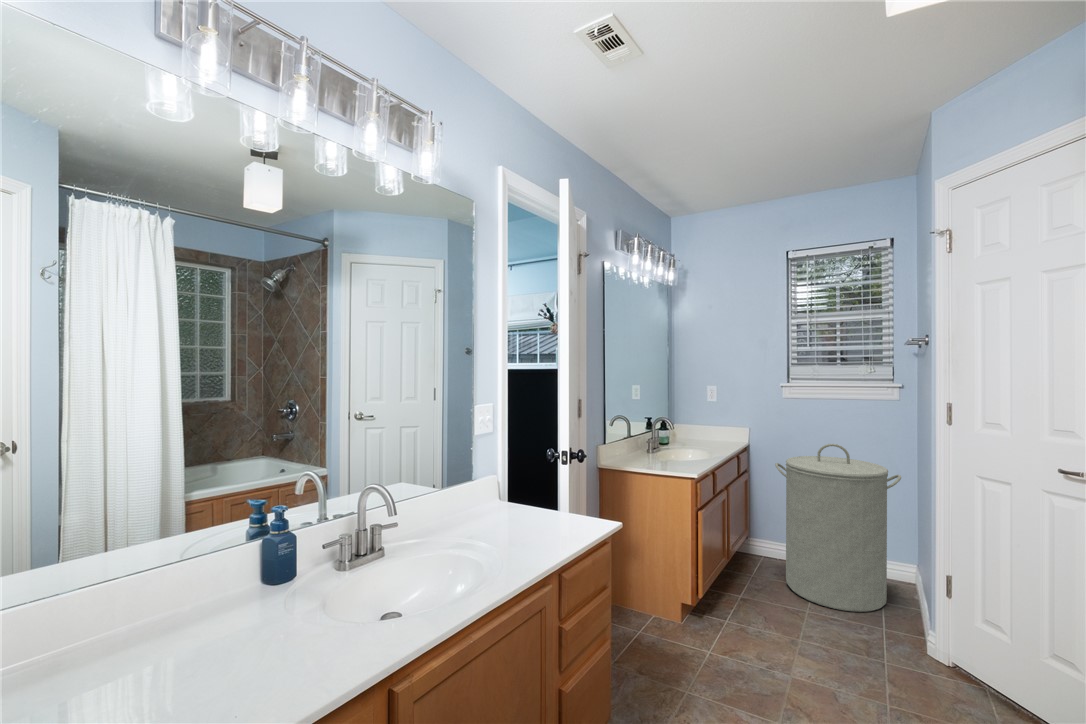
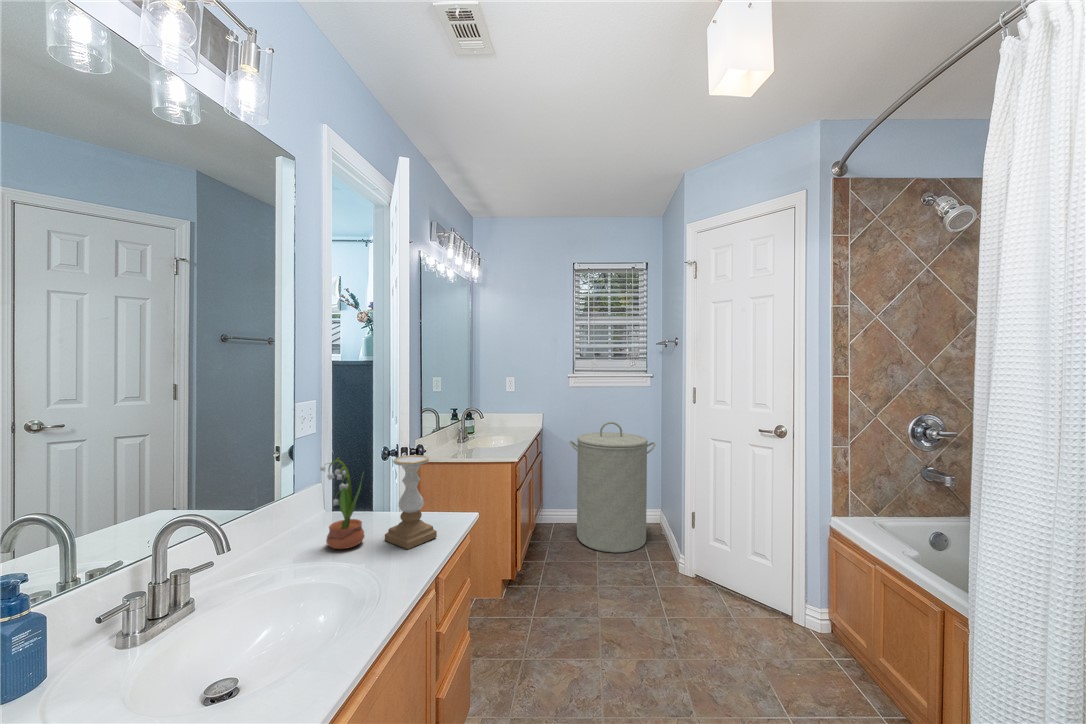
potted flower: none [477,454,512,534] -> present [320,458,364,549]
candle holder: none [529,458,574,543] -> present [385,455,437,549]

